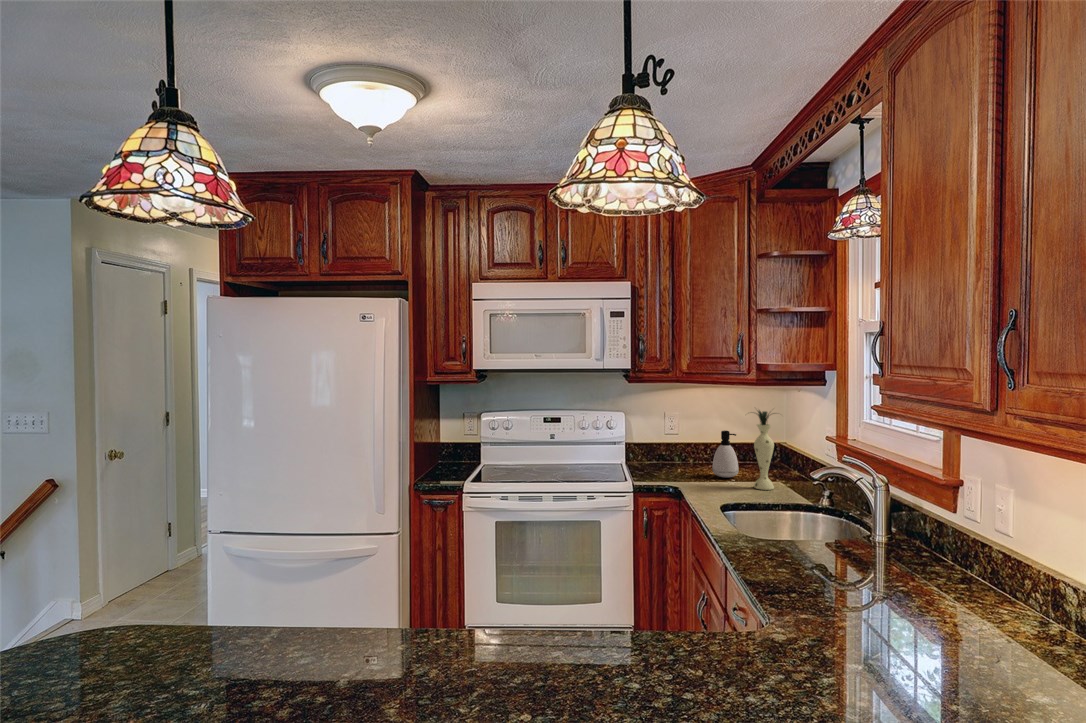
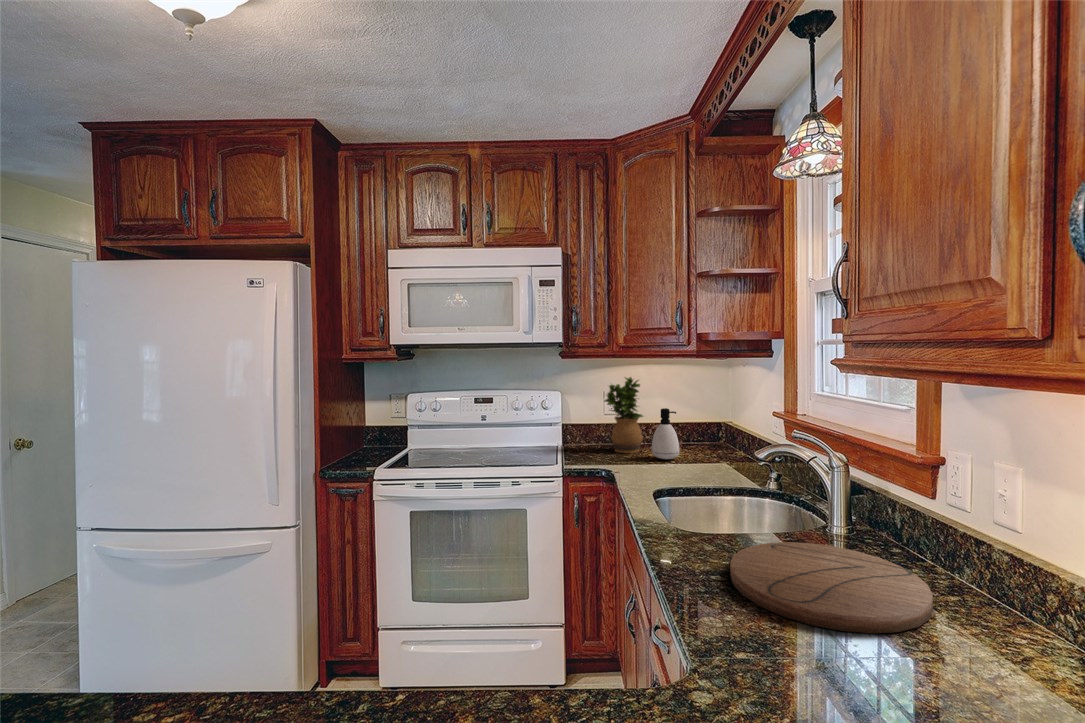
potted plant: none [666,399,704,471] -> present [604,377,643,453]
vase: present [754,411,774,490] -> none [683,381,726,472]
cutting board: none [794,546,945,605] -> present [730,542,933,633]

